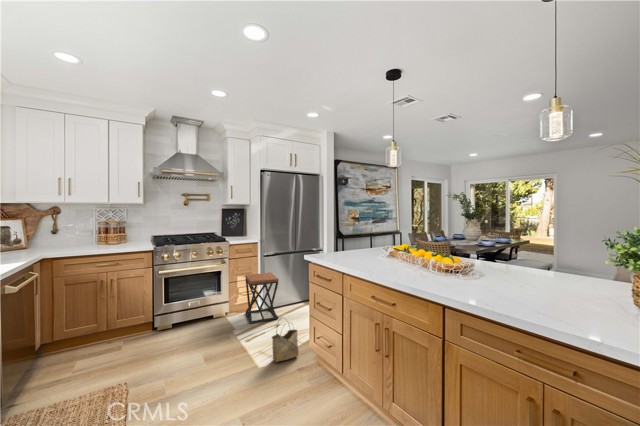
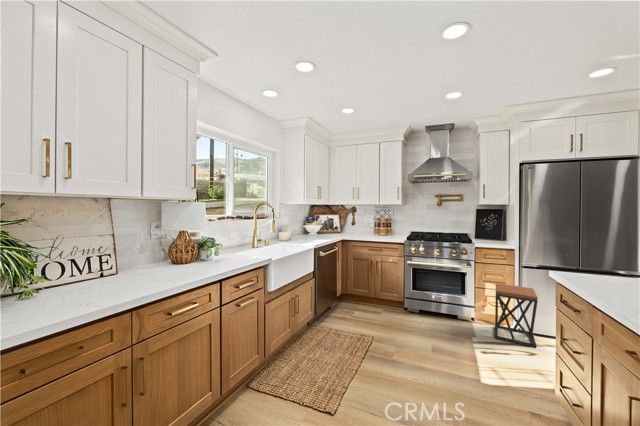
woven basket: present [272,329,298,362] -> none [502,340,543,396]

